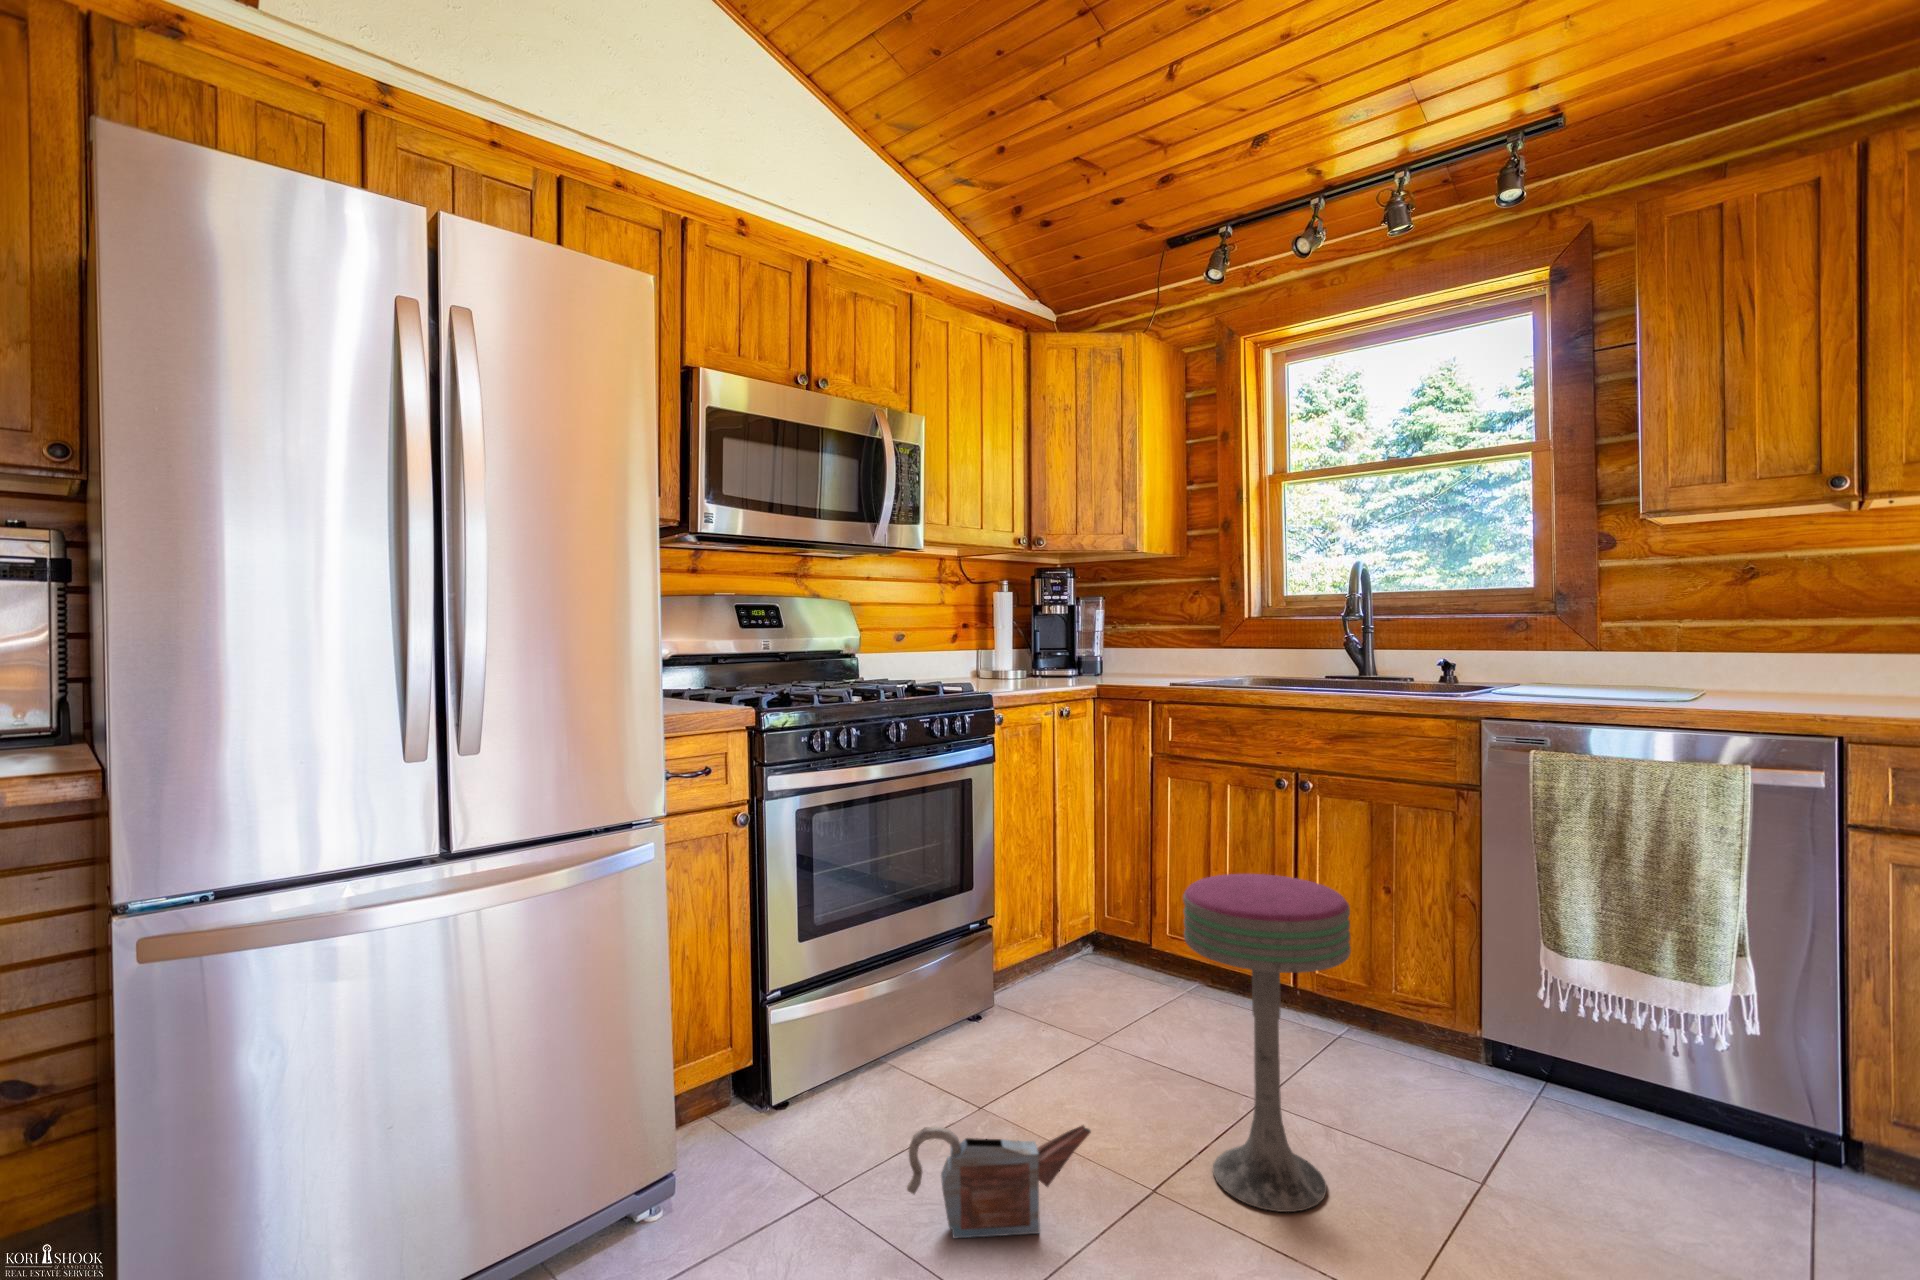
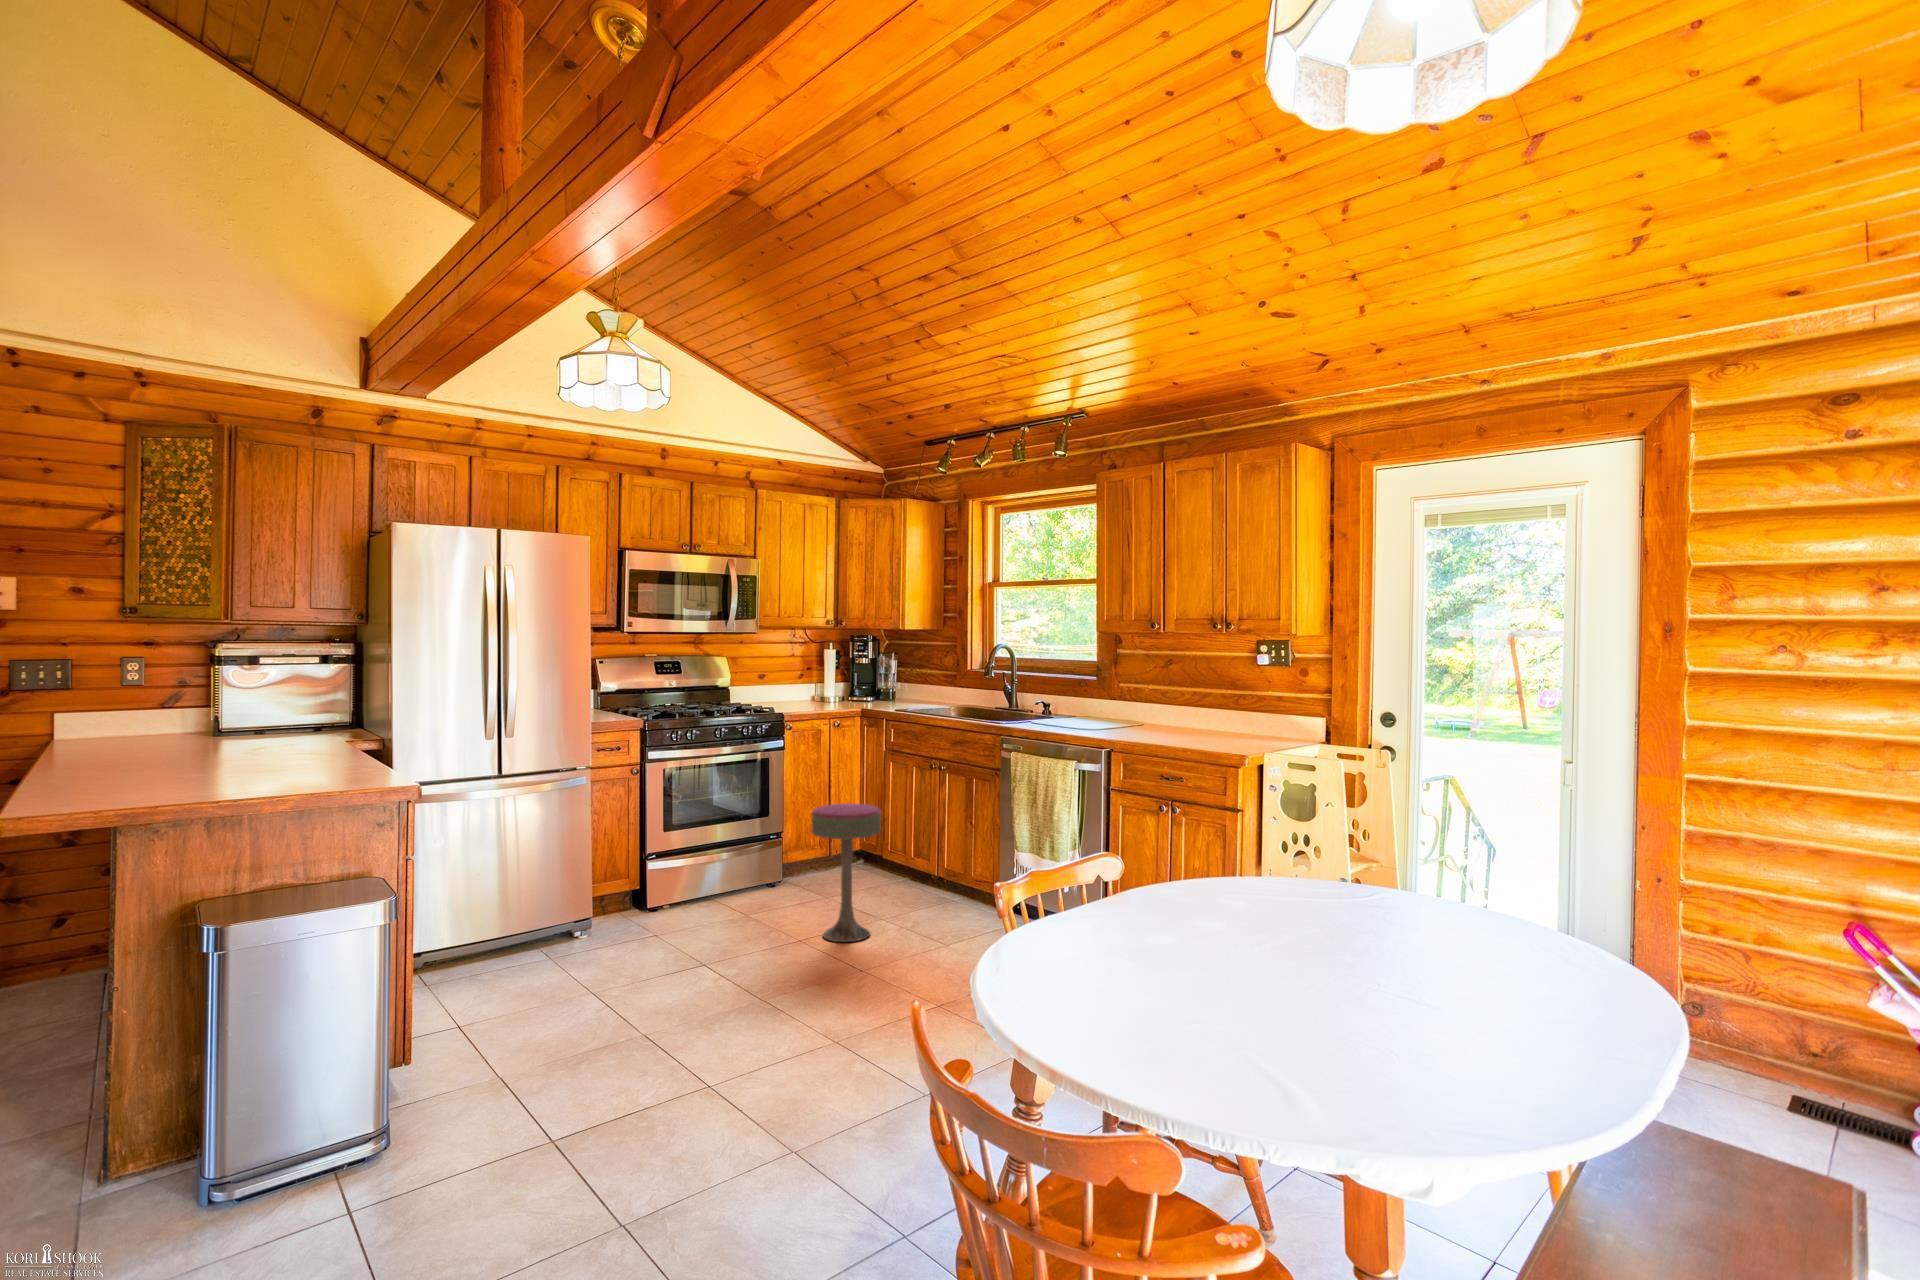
watering can: present [907,1126,1091,1238] -> none [681,898,758,943]

